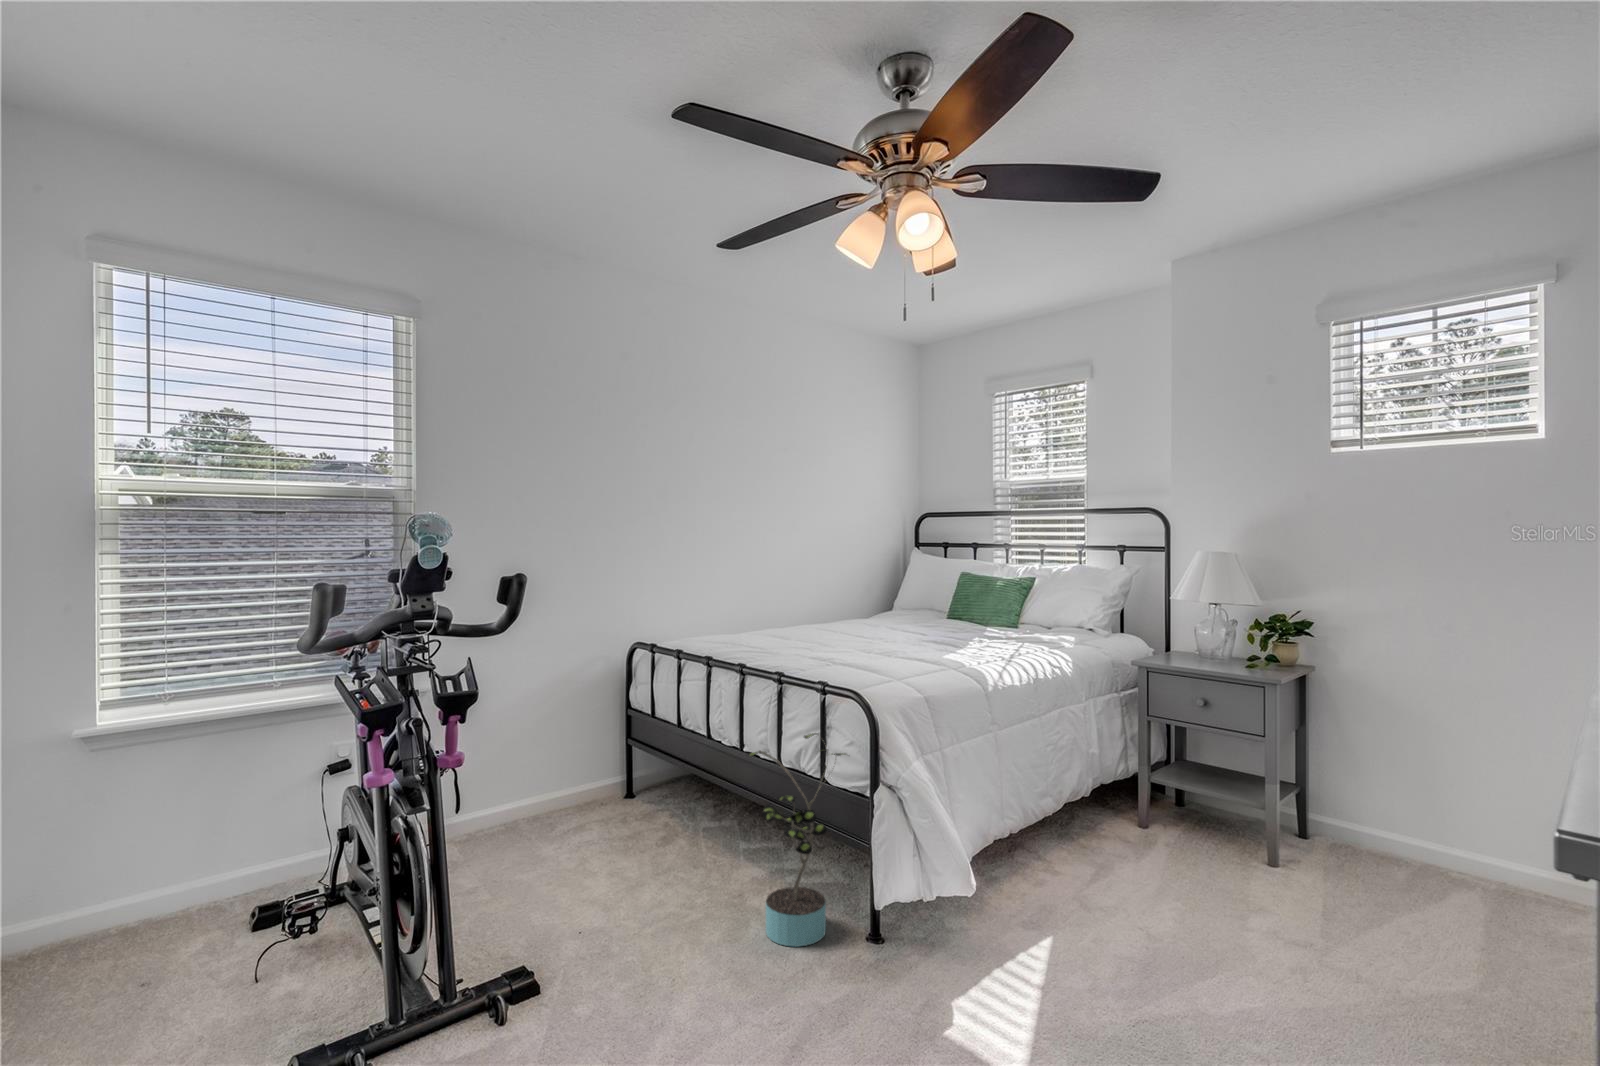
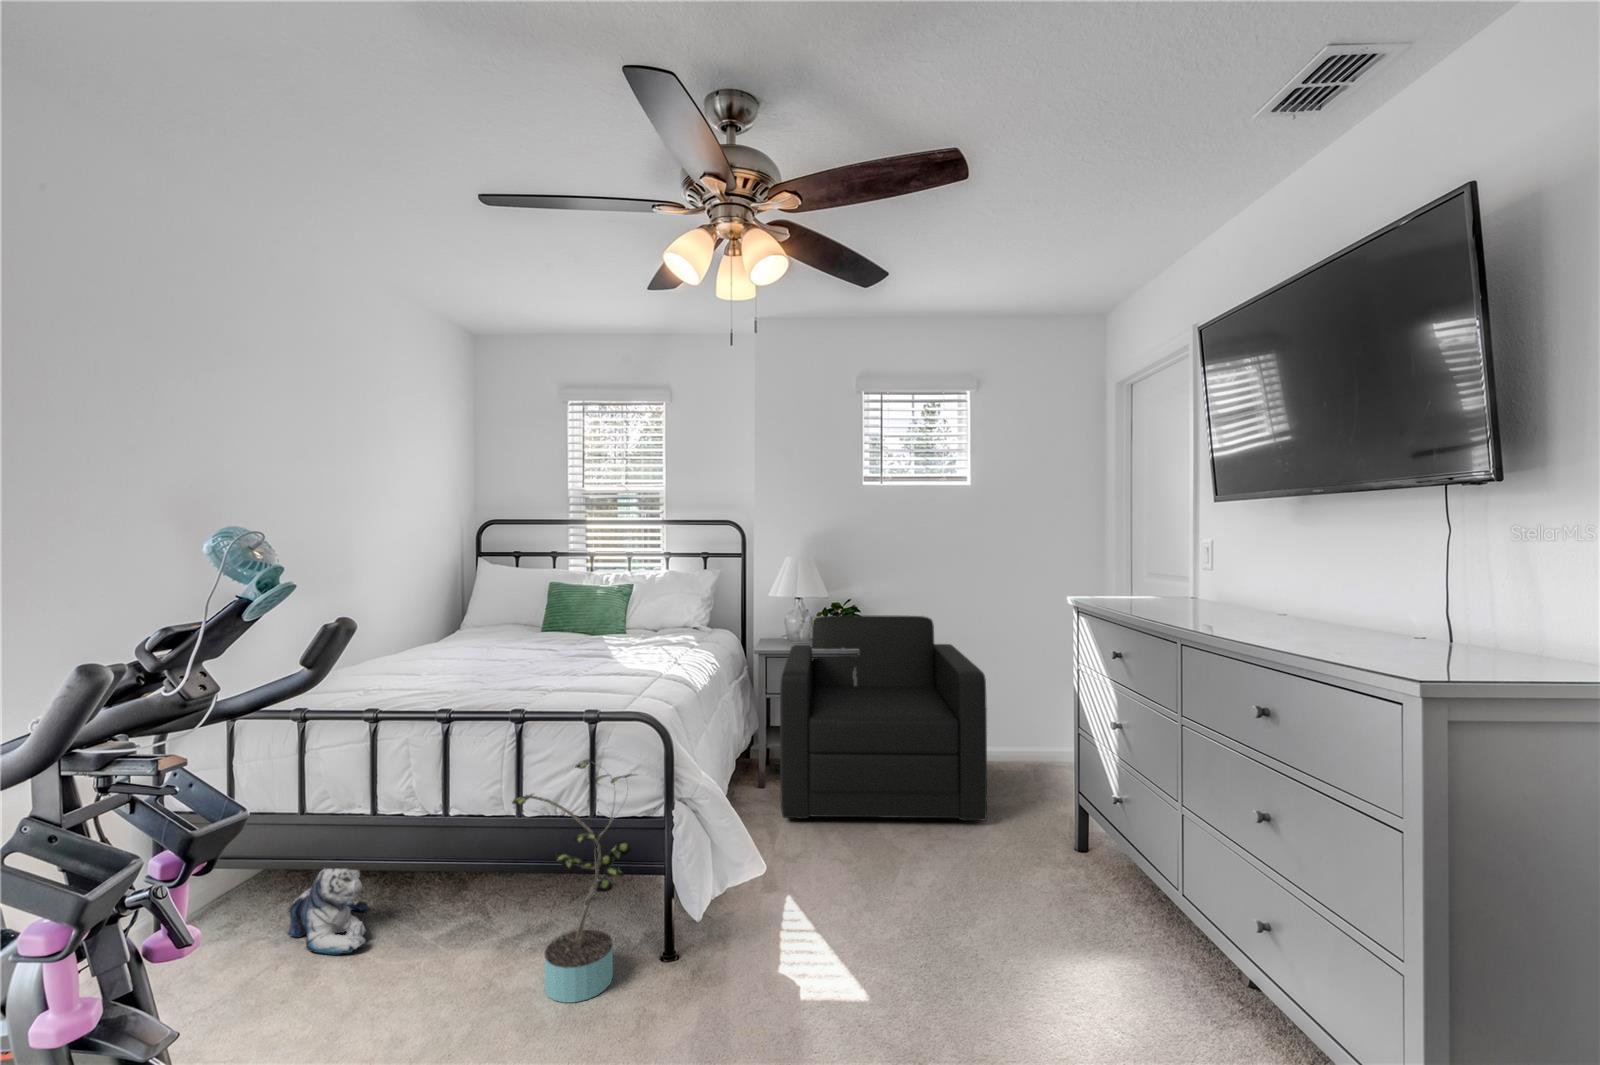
armchair: none [1120,632,1484,967] -> present [780,615,987,821]
plush toy: none [669,780,722,850] -> present [288,869,367,955]

